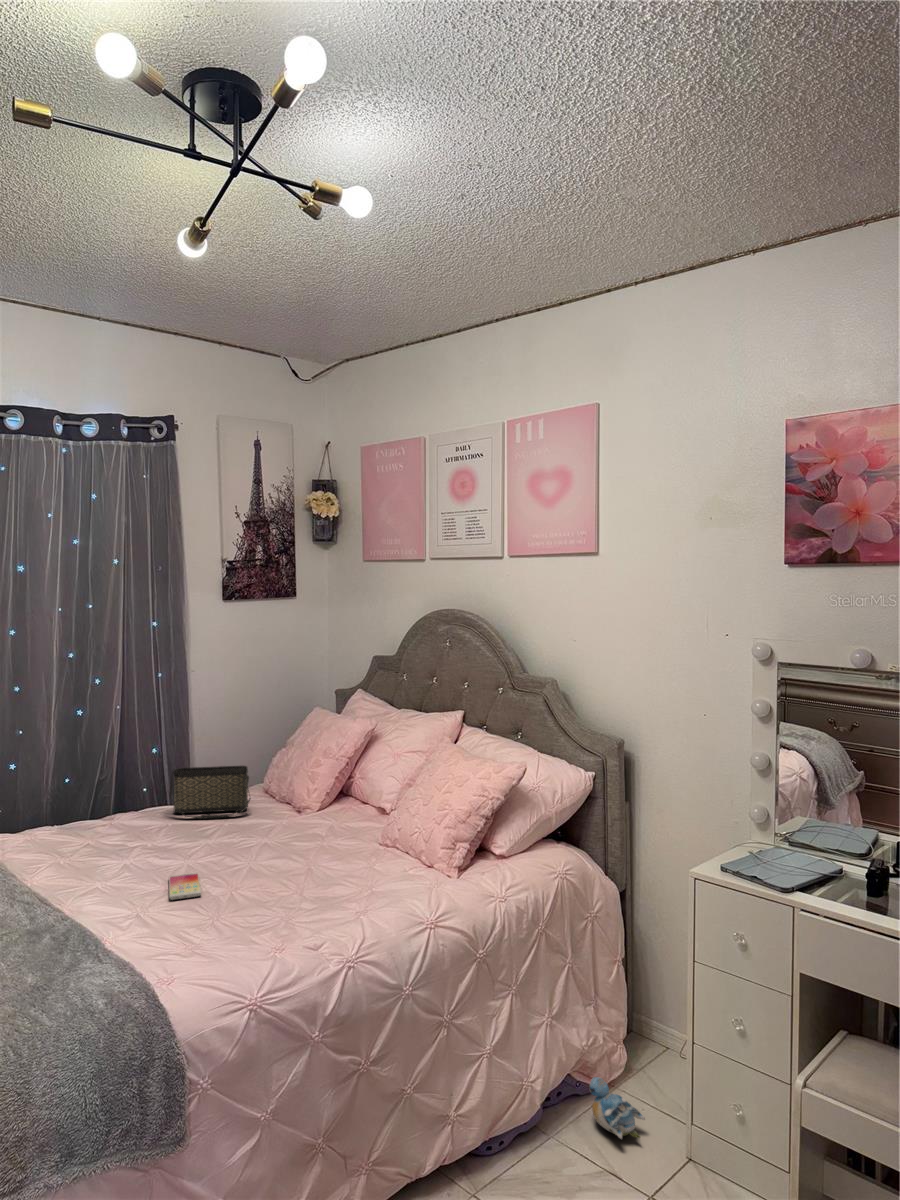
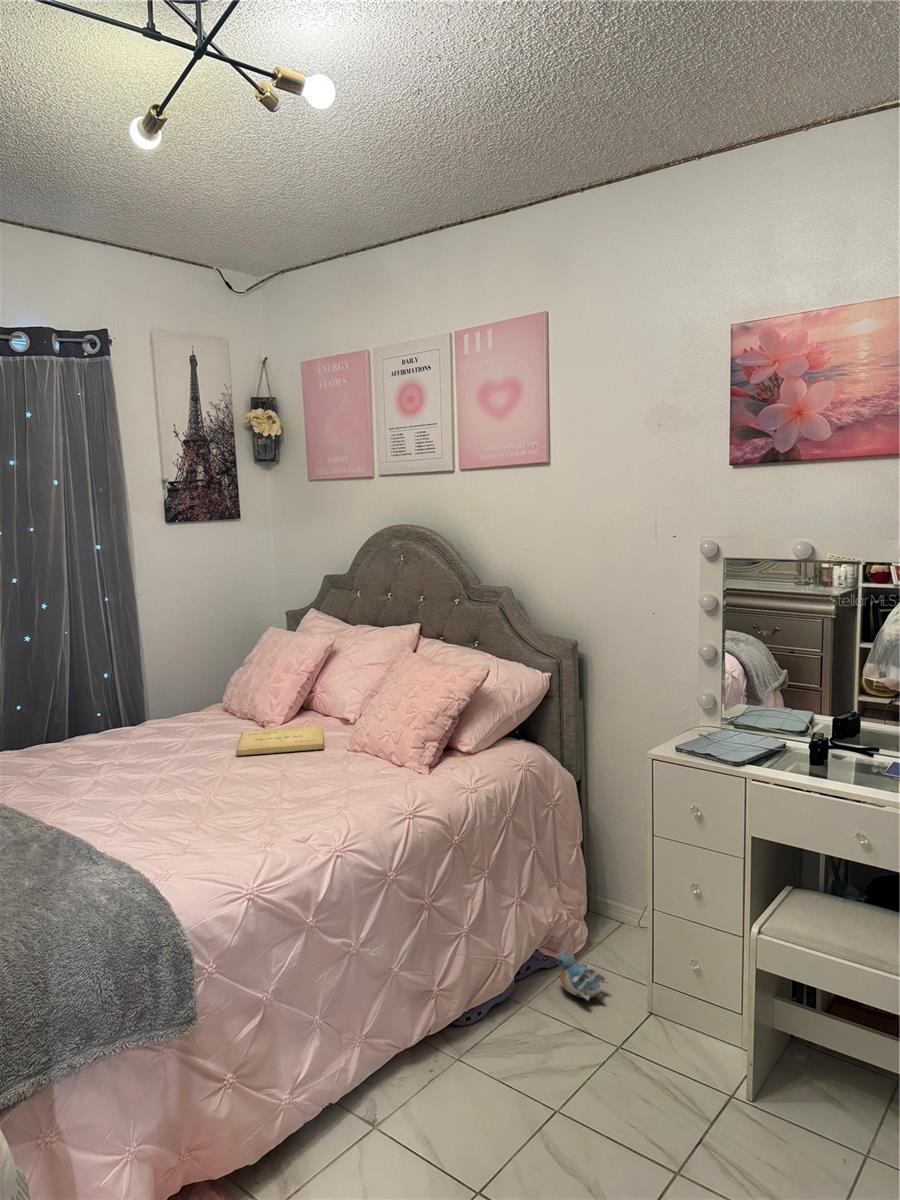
handbag: present [170,766,251,819] -> none [130,686,214,740]
book: none [267,812,358,841] -> present [236,726,324,756]
smartphone: present [169,873,201,900] -> none [144,786,181,811]

